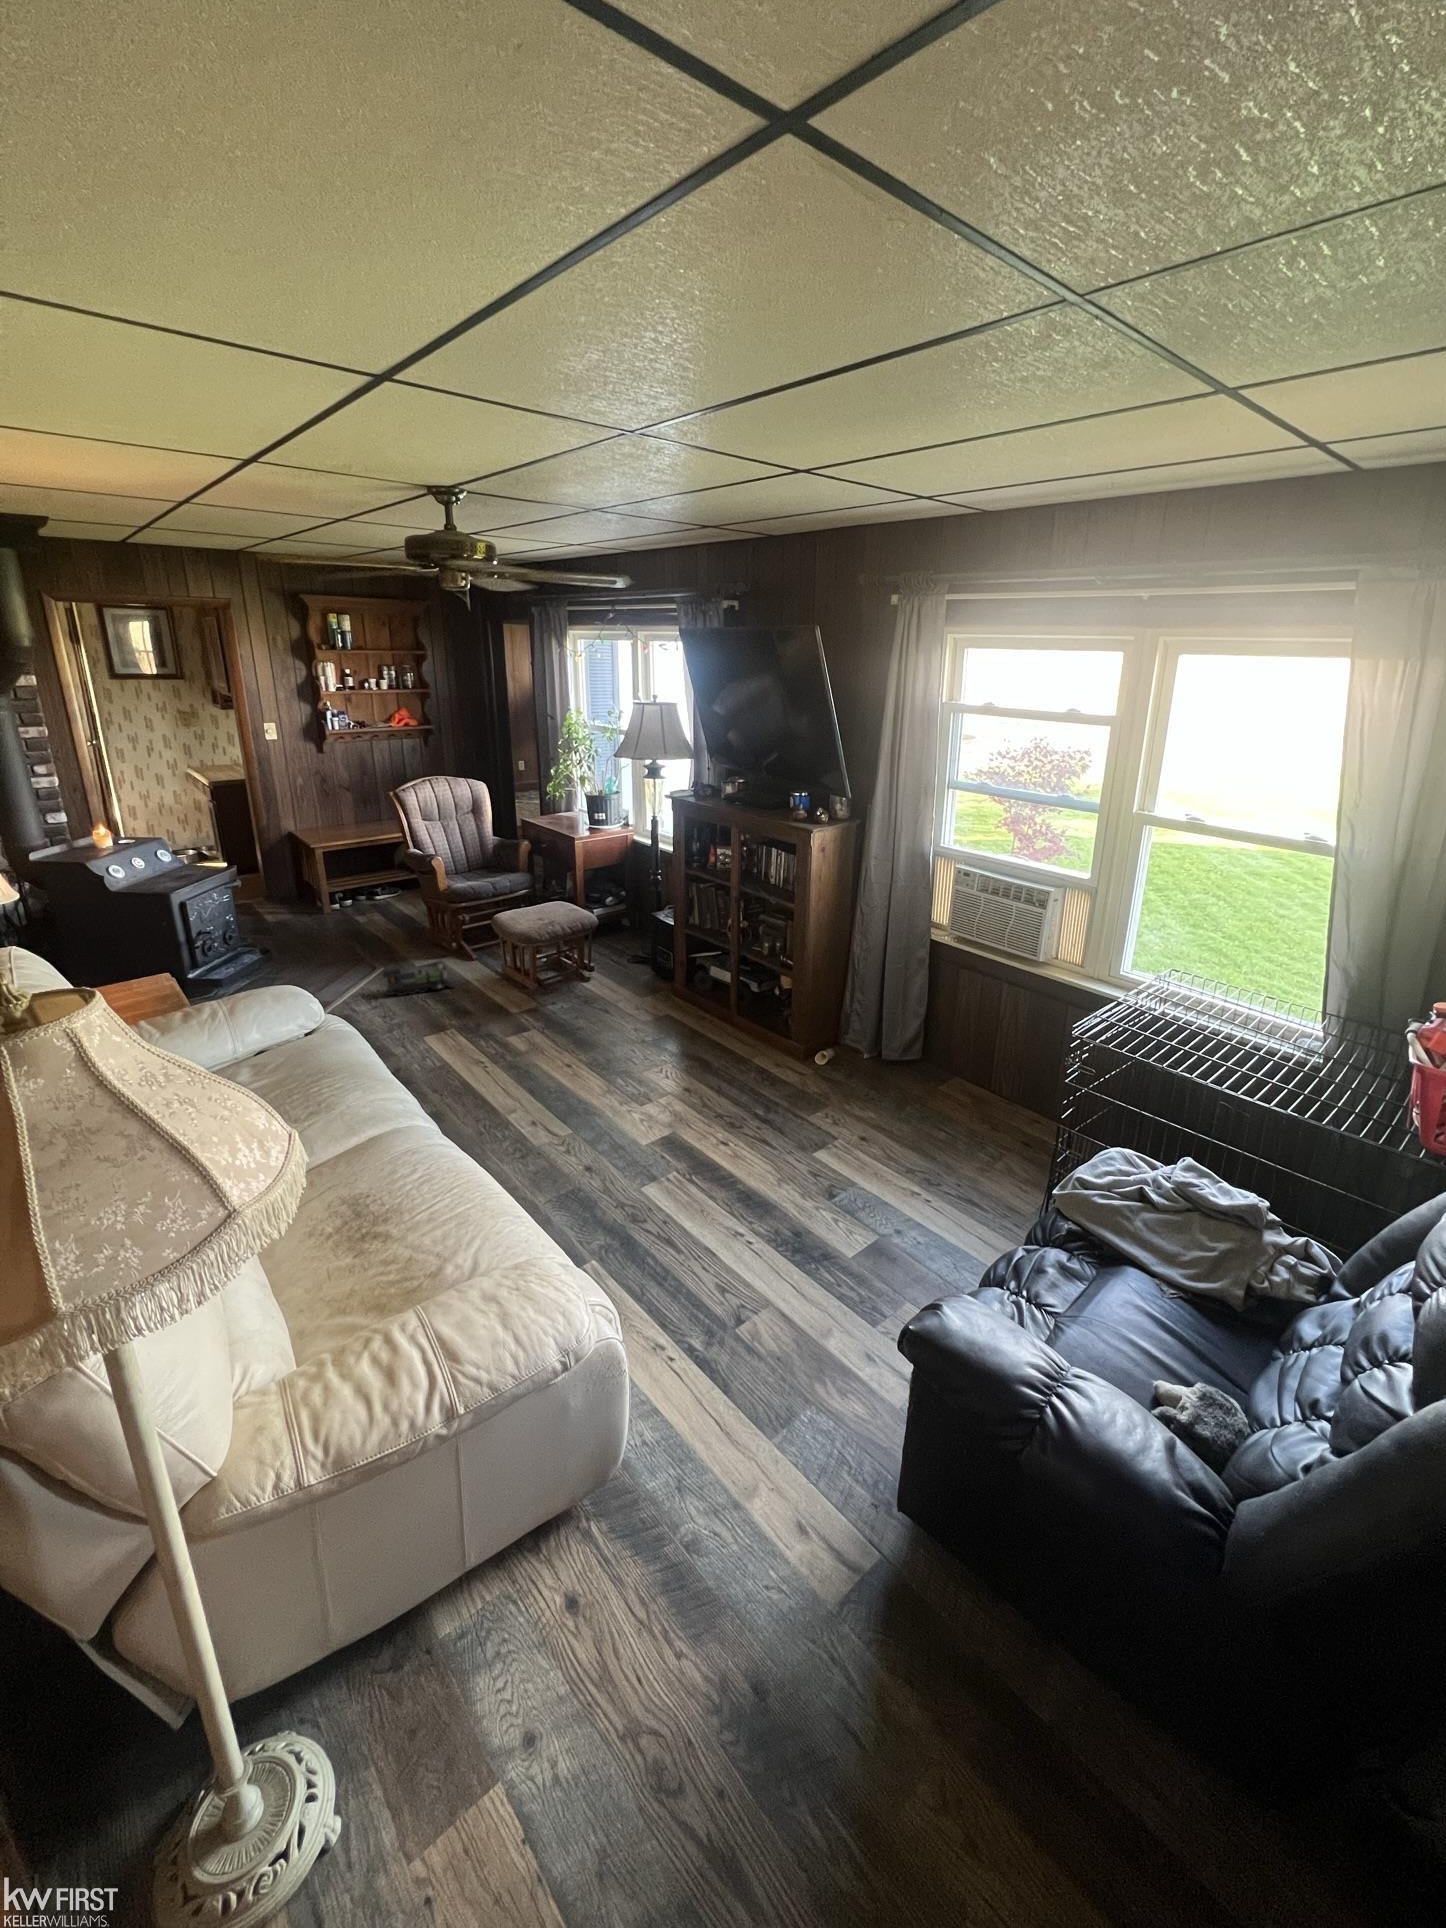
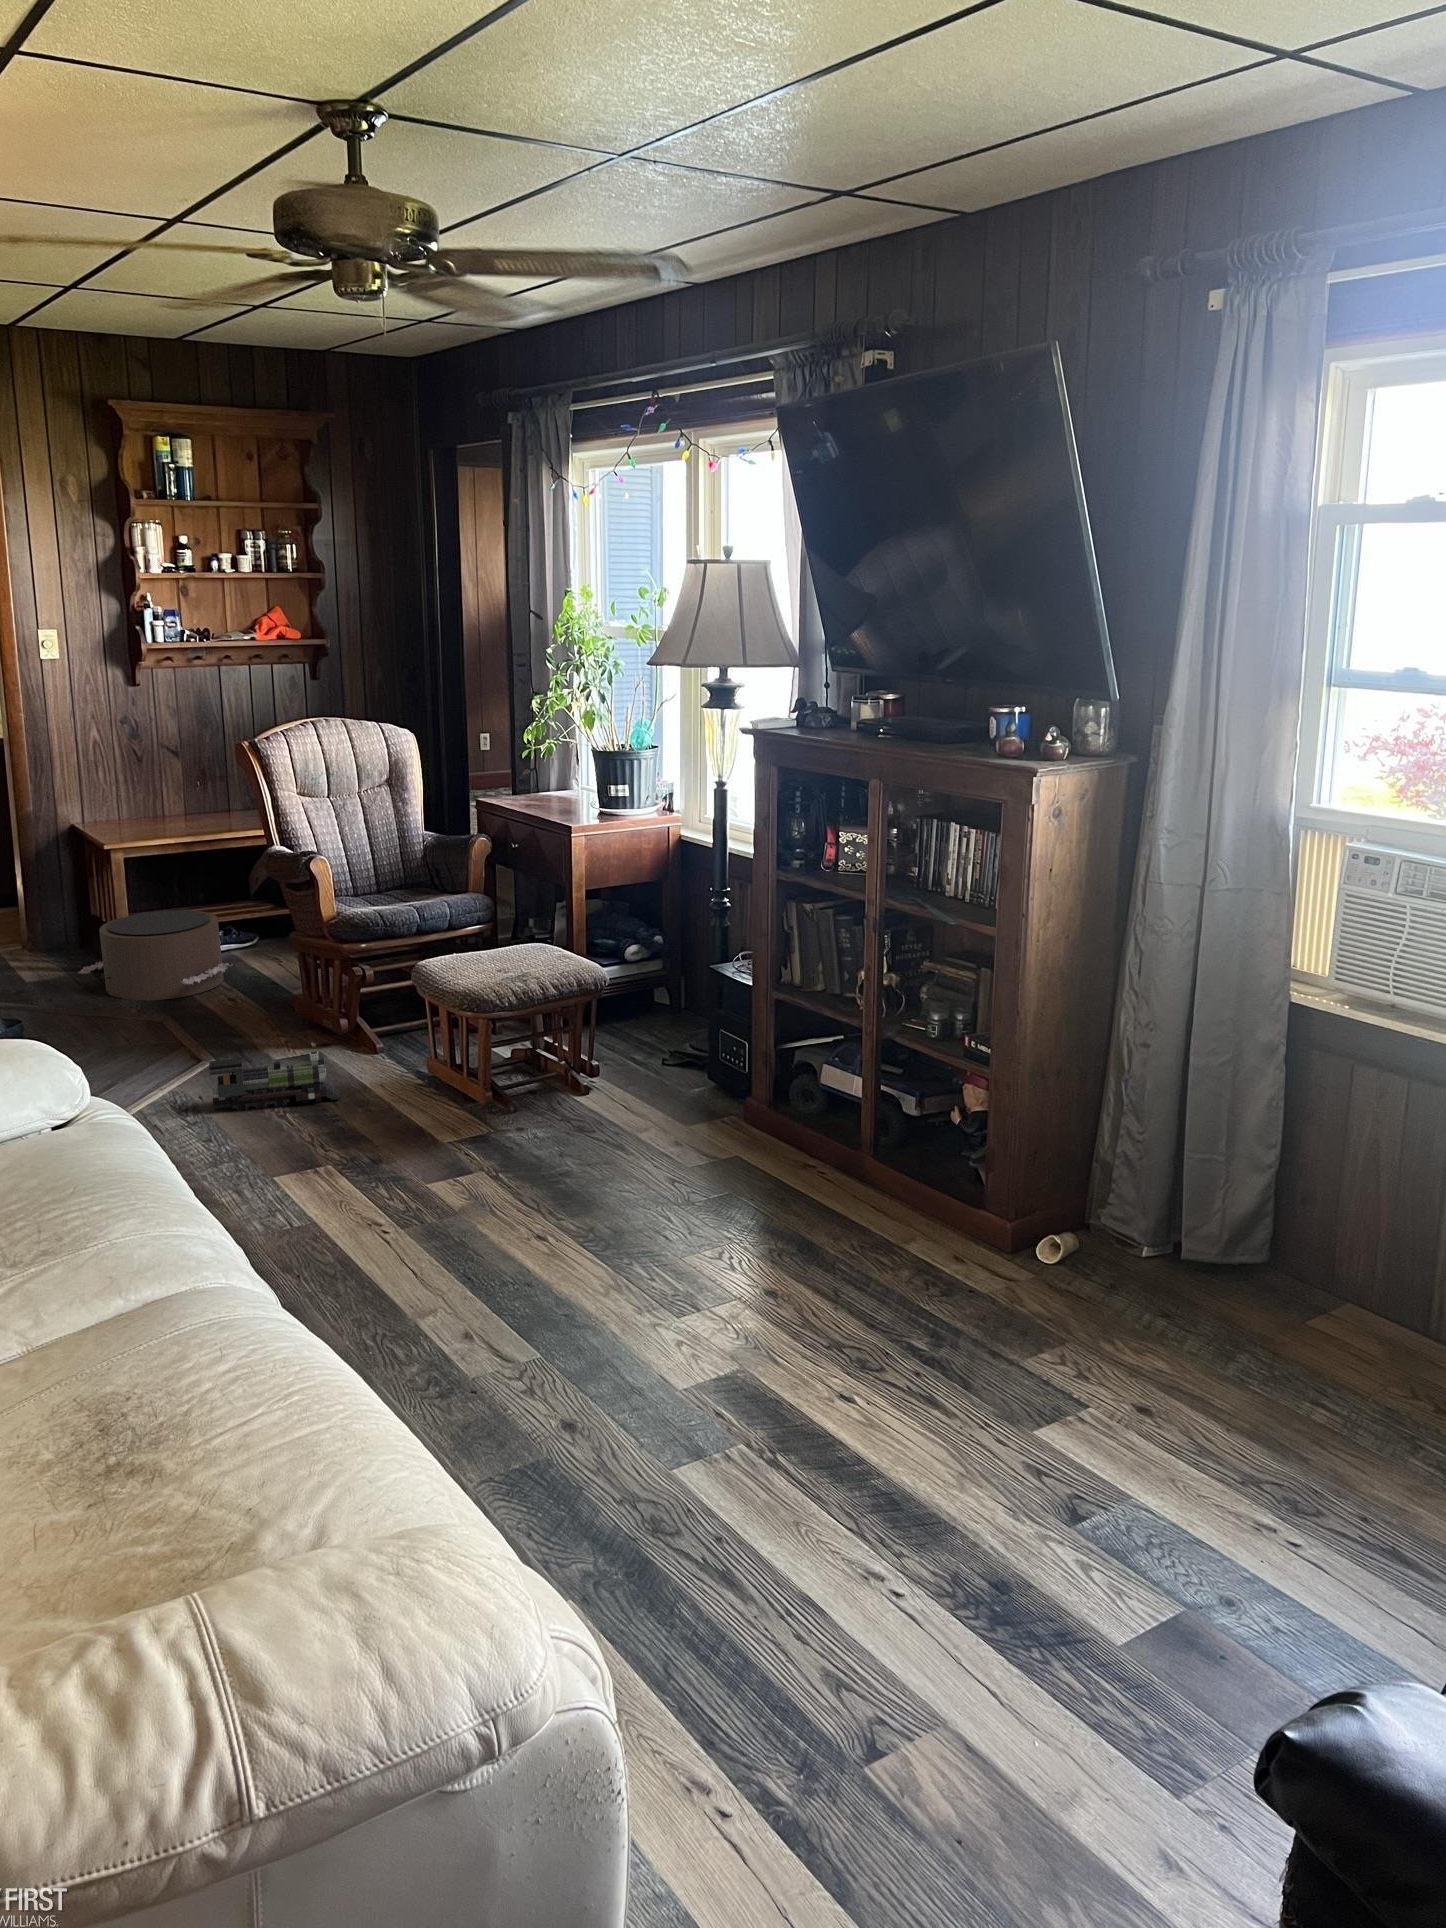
pouf: none [300,879,389,930] -> present [78,910,232,1000]

